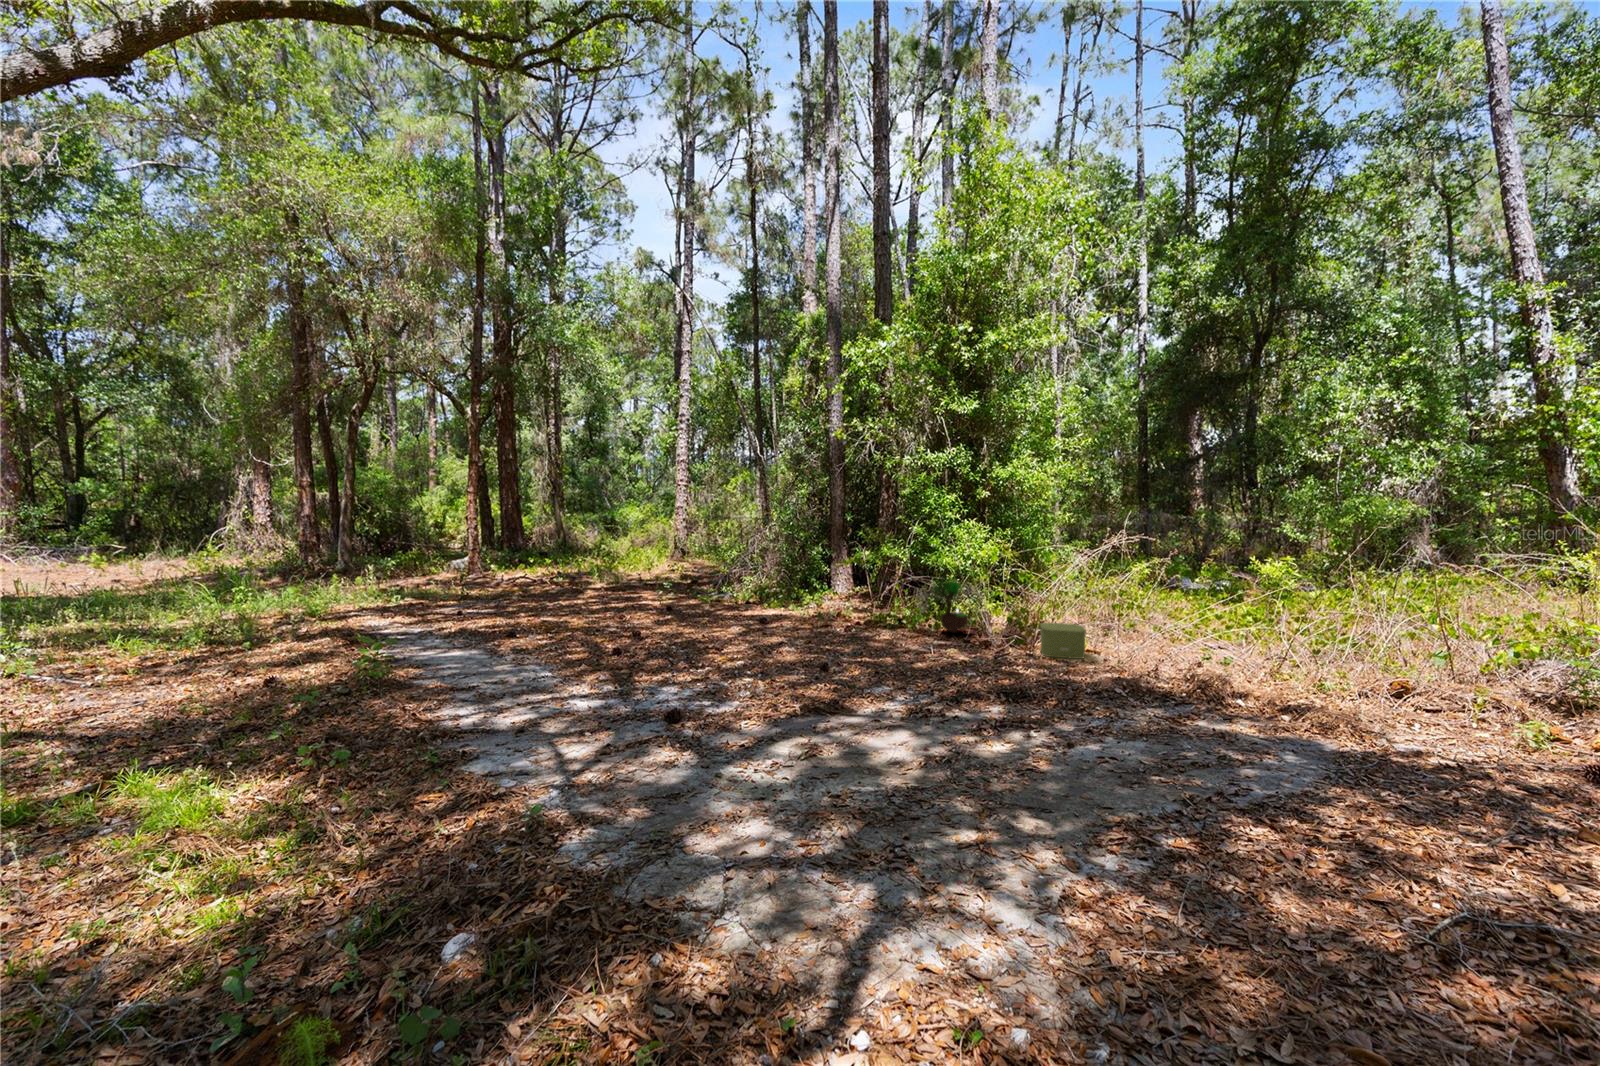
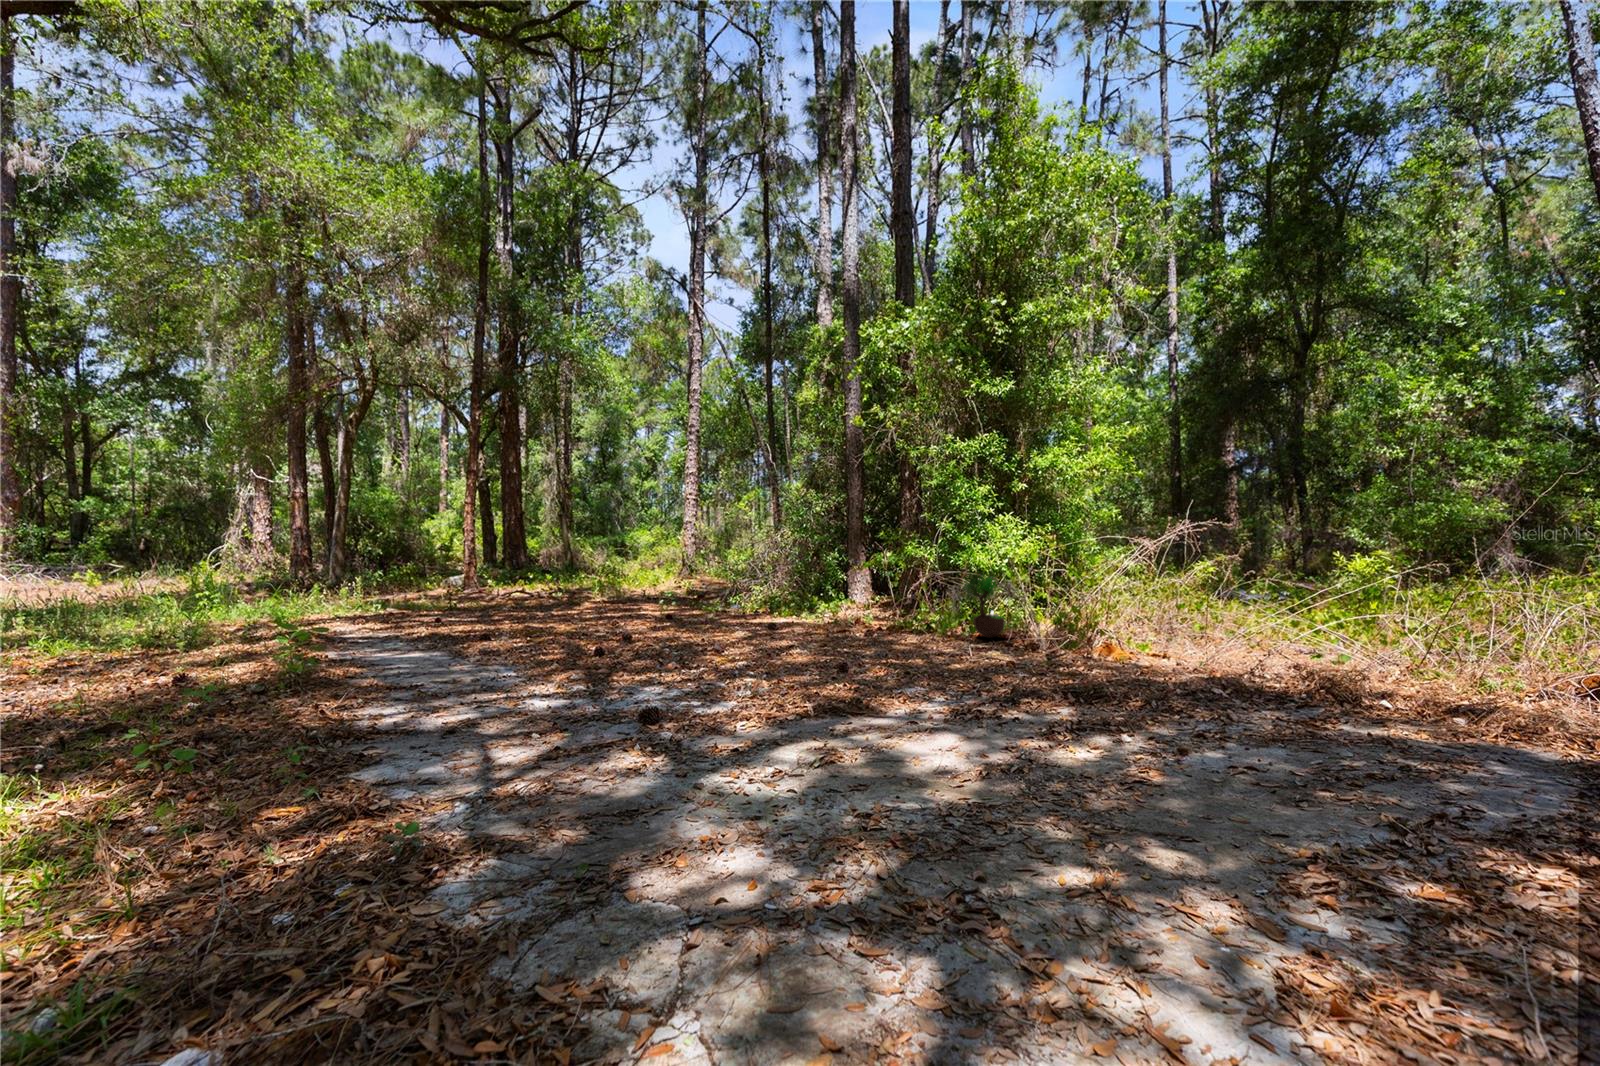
storage box: present [1040,623,1086,659] -> none [1094,621,1152,661]

